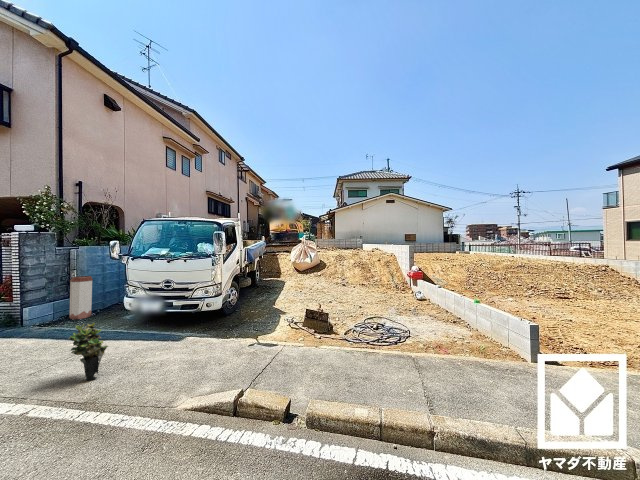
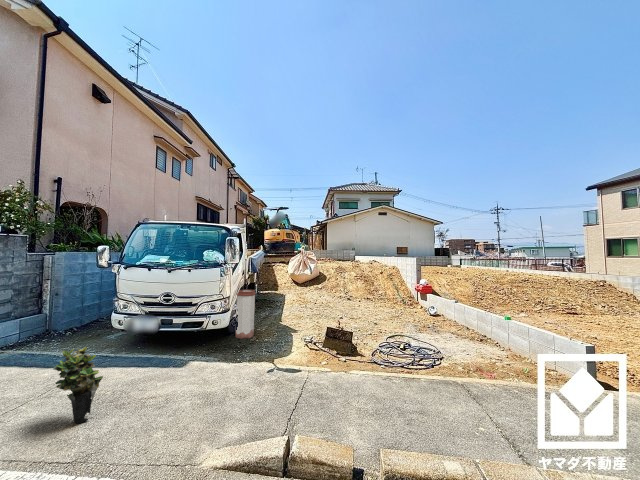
trash can: present [69,276,93,319] -> present [236,289,256,339]

